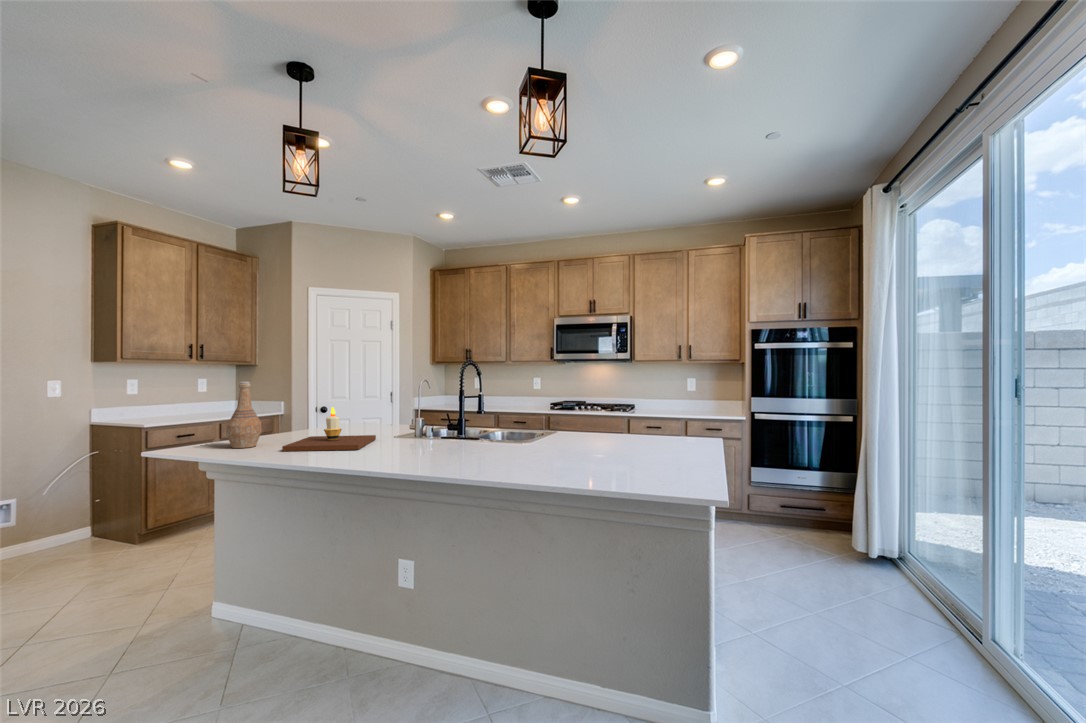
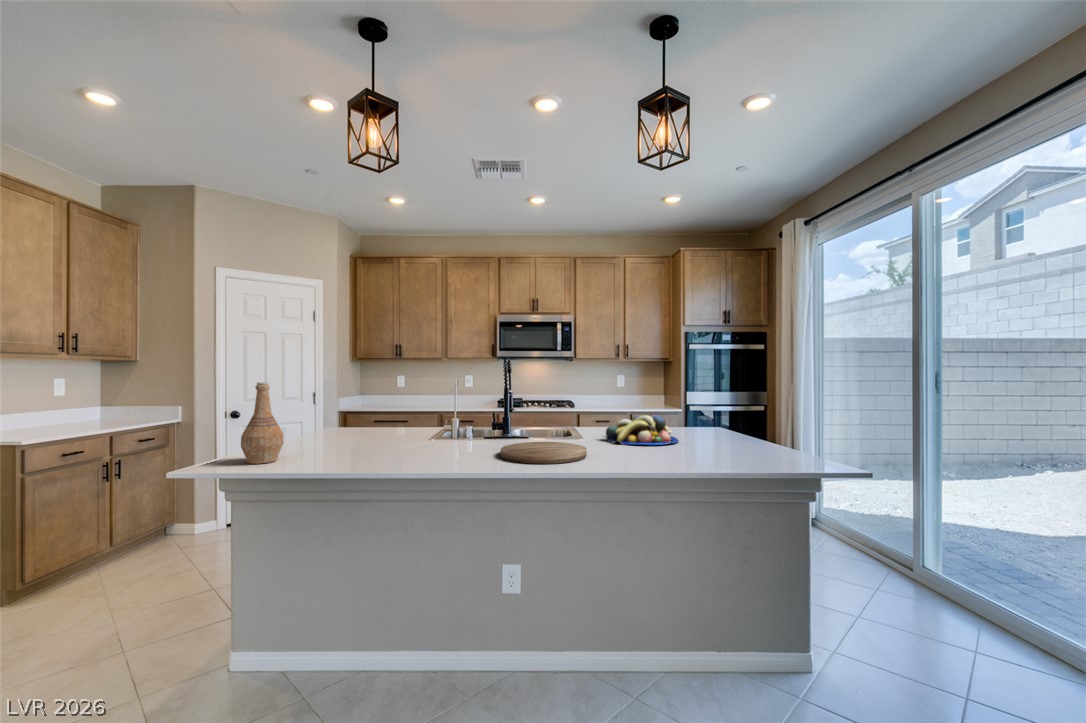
candle: present [282,407,376,451] -> none [328,410,417,463]
fruit bowl: none [562,420,640,453] -> present [606,415,678,445]
cutting board: none [421,443,507,464] -> present [501,442,587,464]

